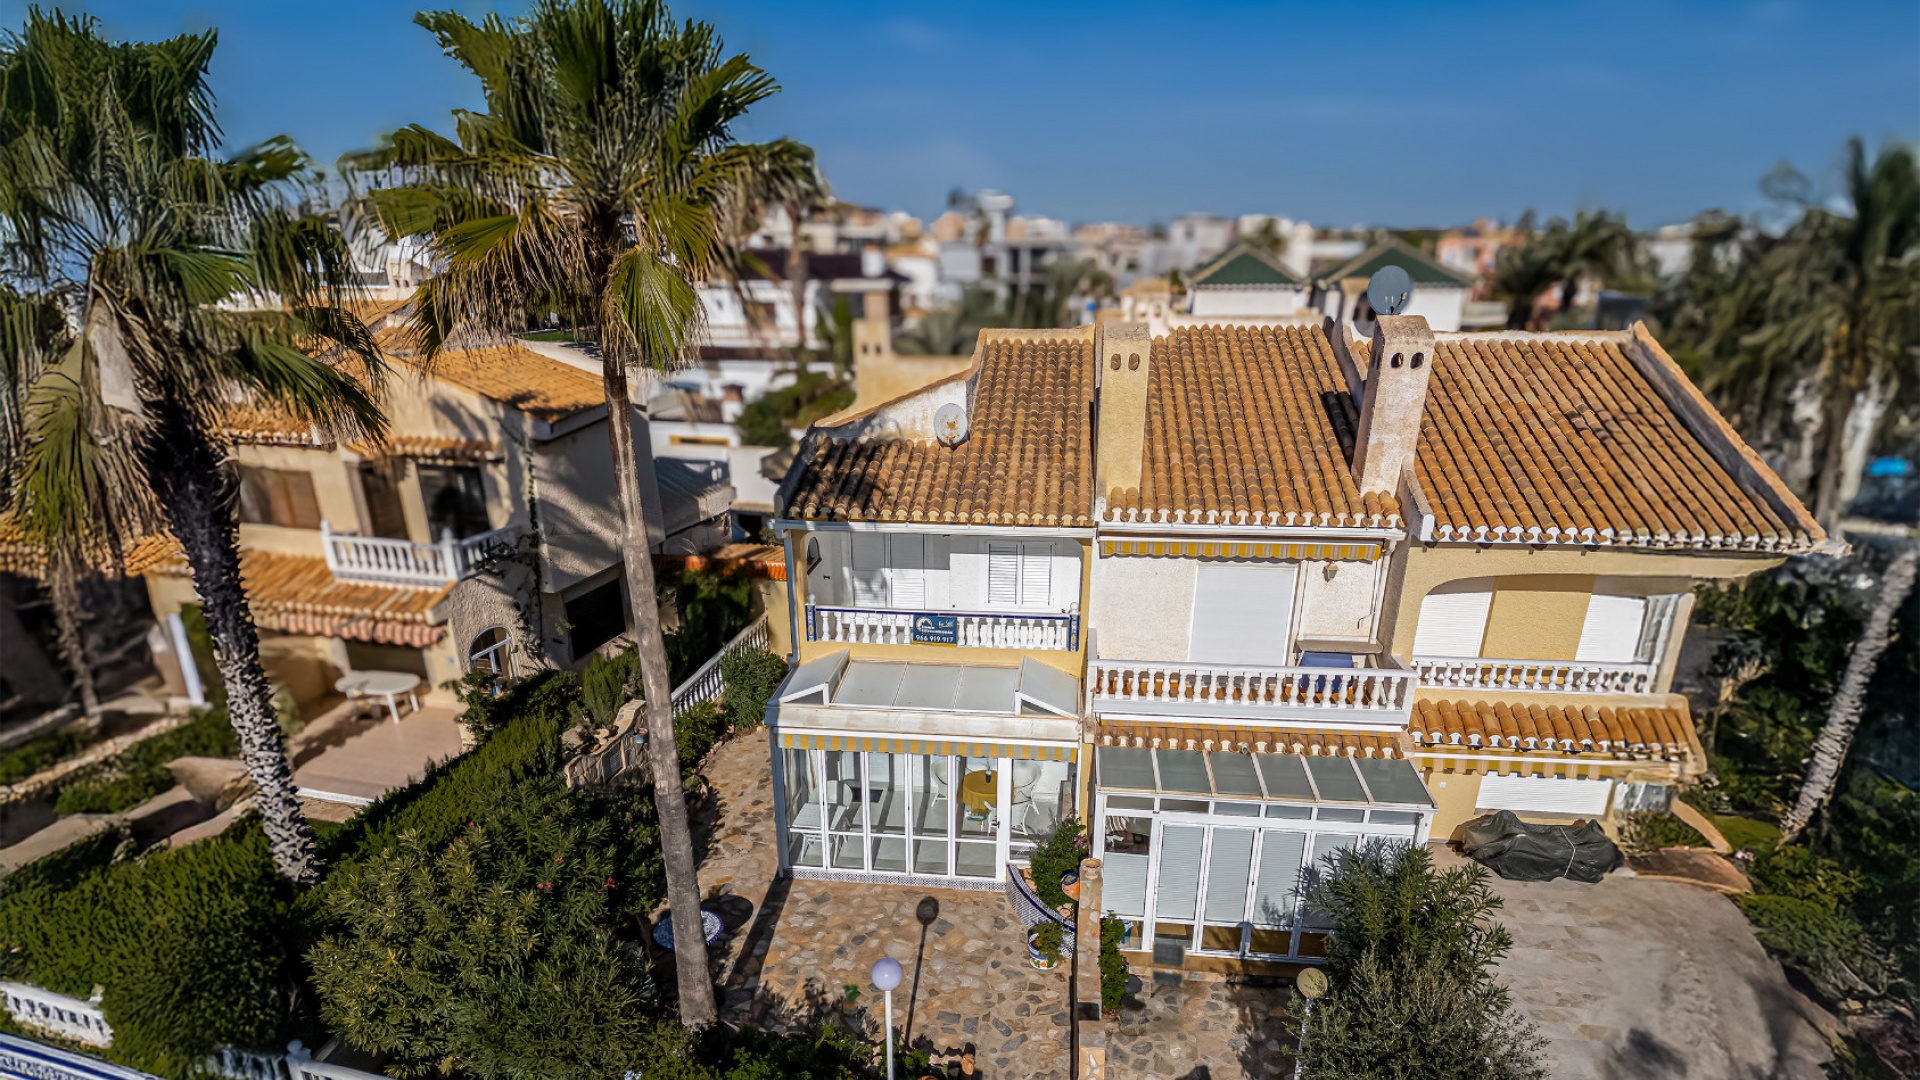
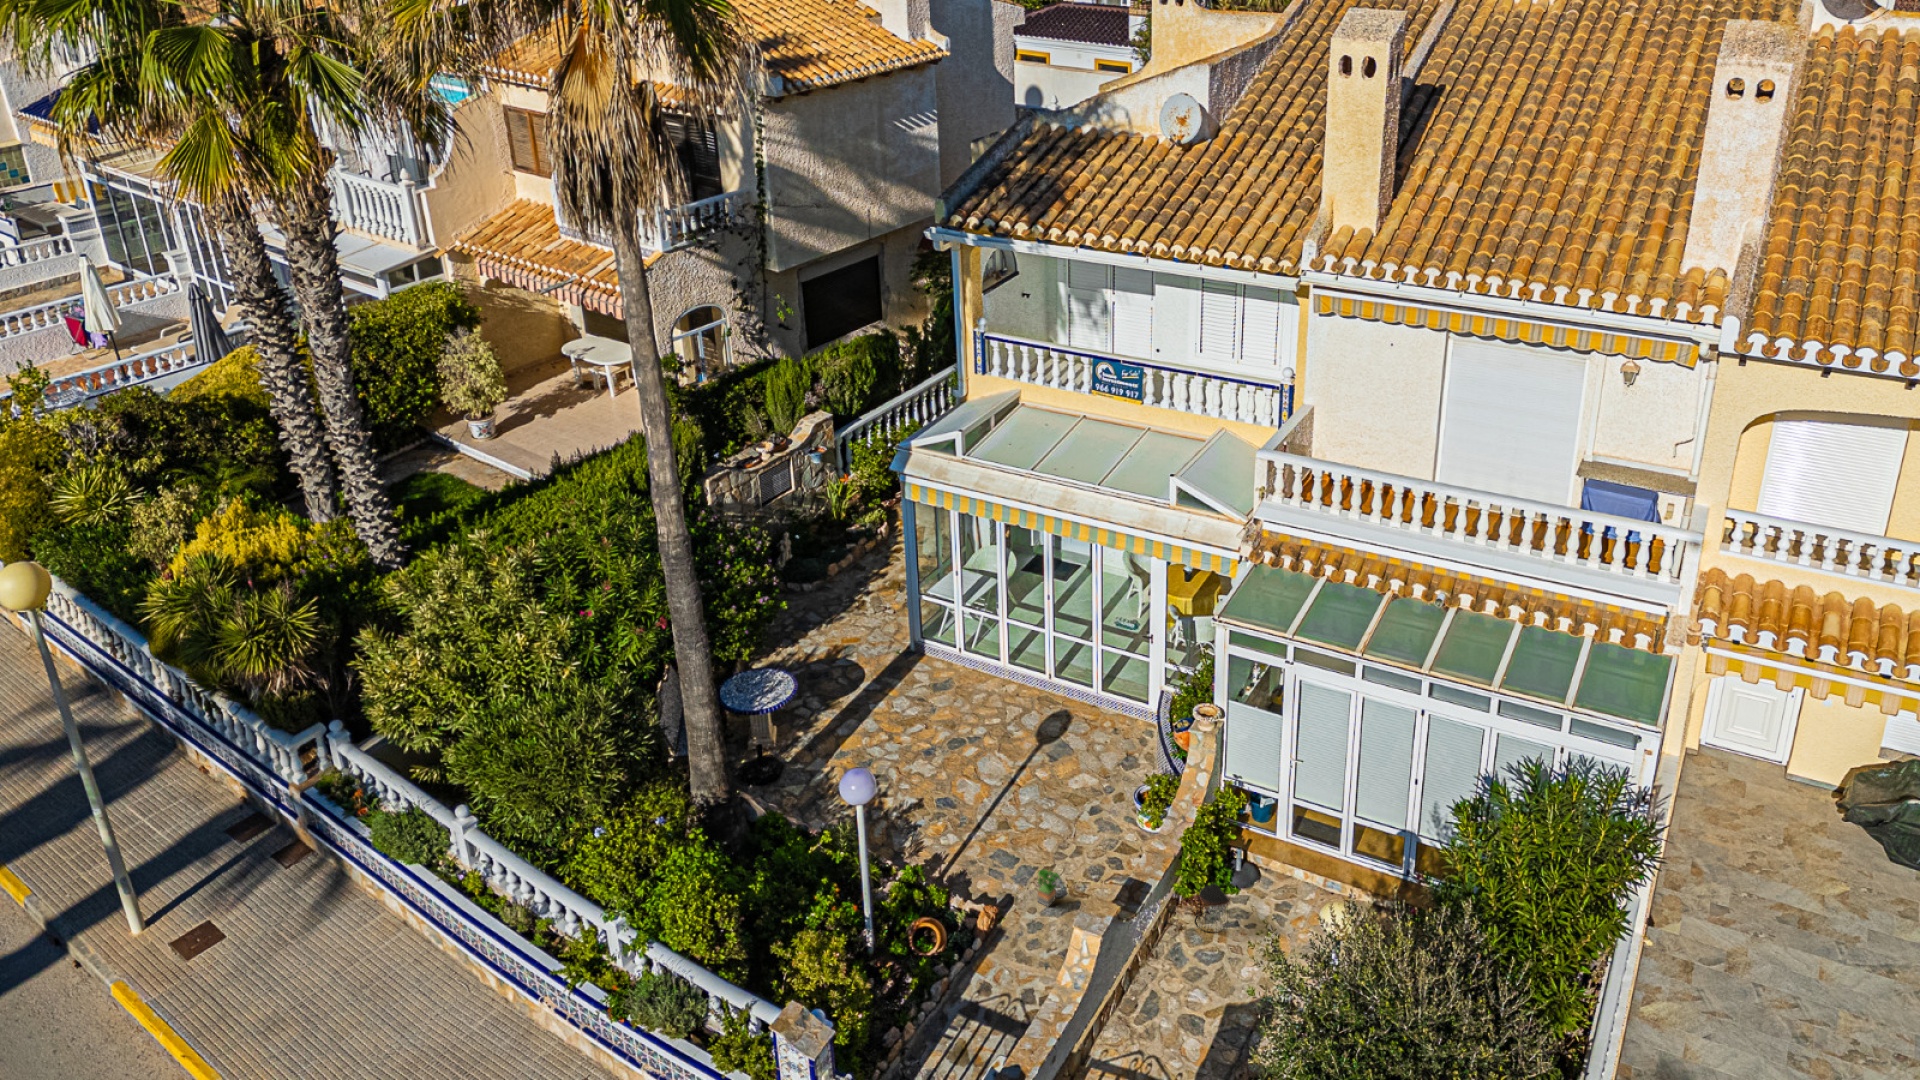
lounge chair: present [1149,942,1186,1003] -> none [1260,827,1326,911]
potted tree: present [842,984,860,1014] -> present [1038,870,1060,906]

